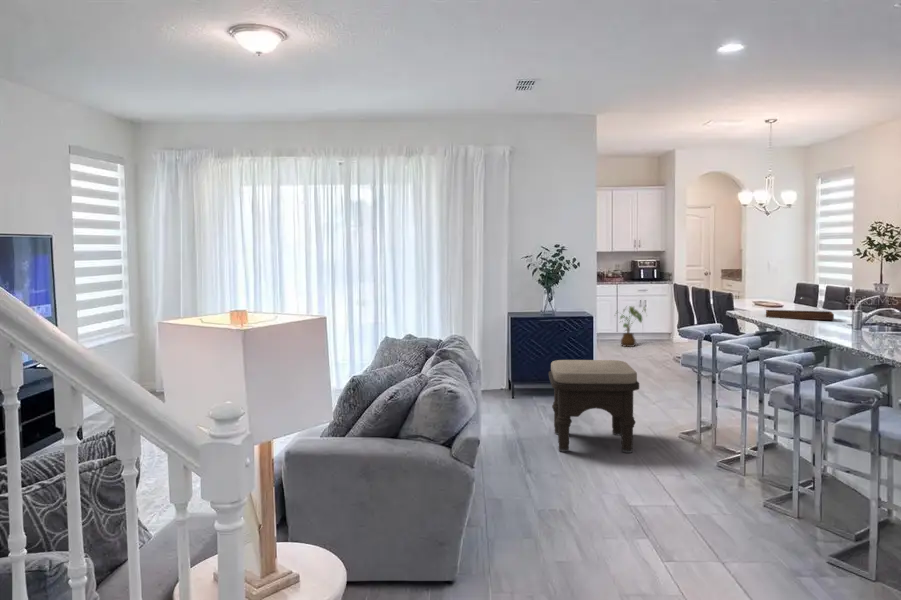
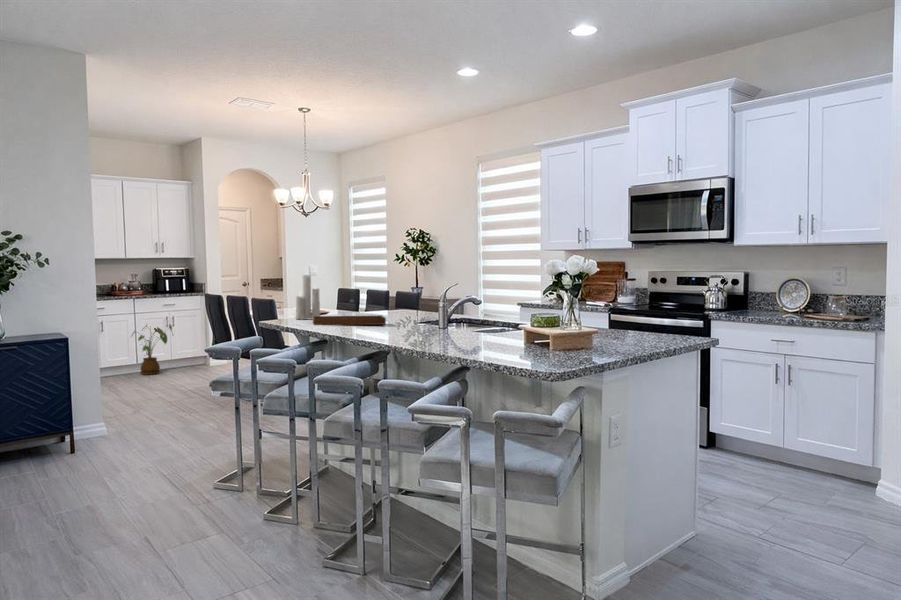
candle: none [750,268,773,312] -> present [295,274,320,319]
ottoman: present [549,360,639,453] -> none [15,394,156,541]

